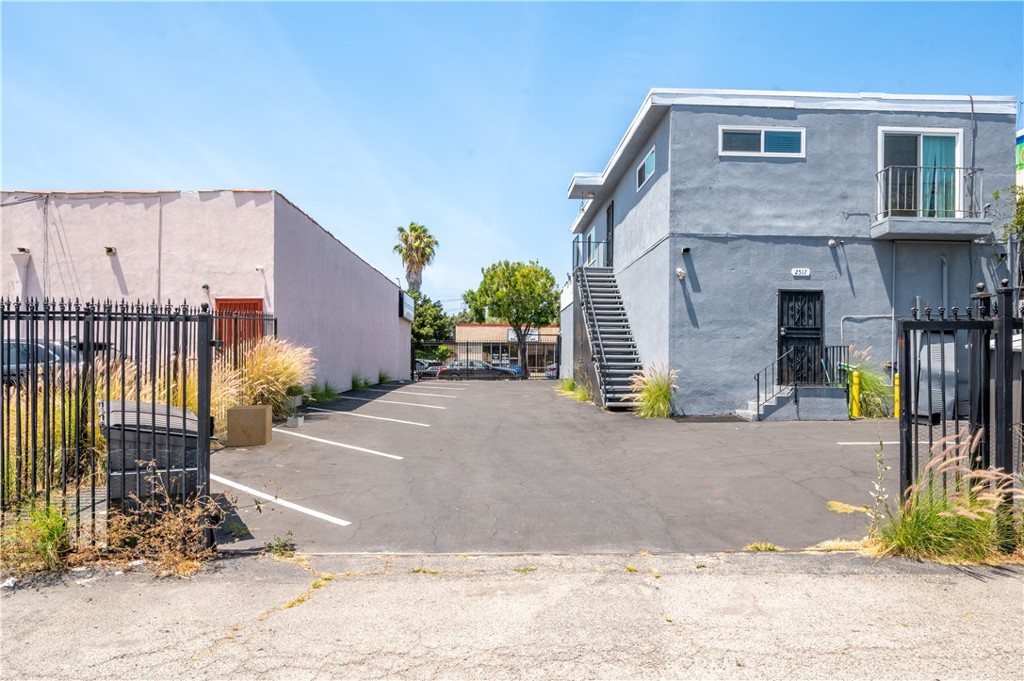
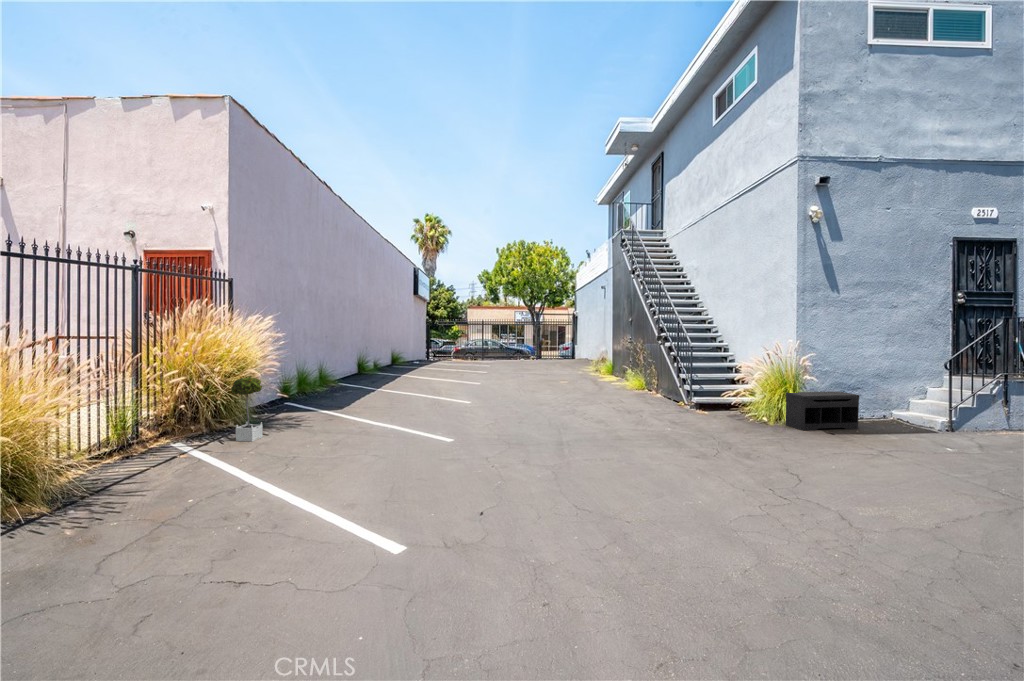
bench: none [661,396,708,422] -> present [786,391,859,430]
cardboard box: present [227,405,272,446] -> none [88,415,188,494]

